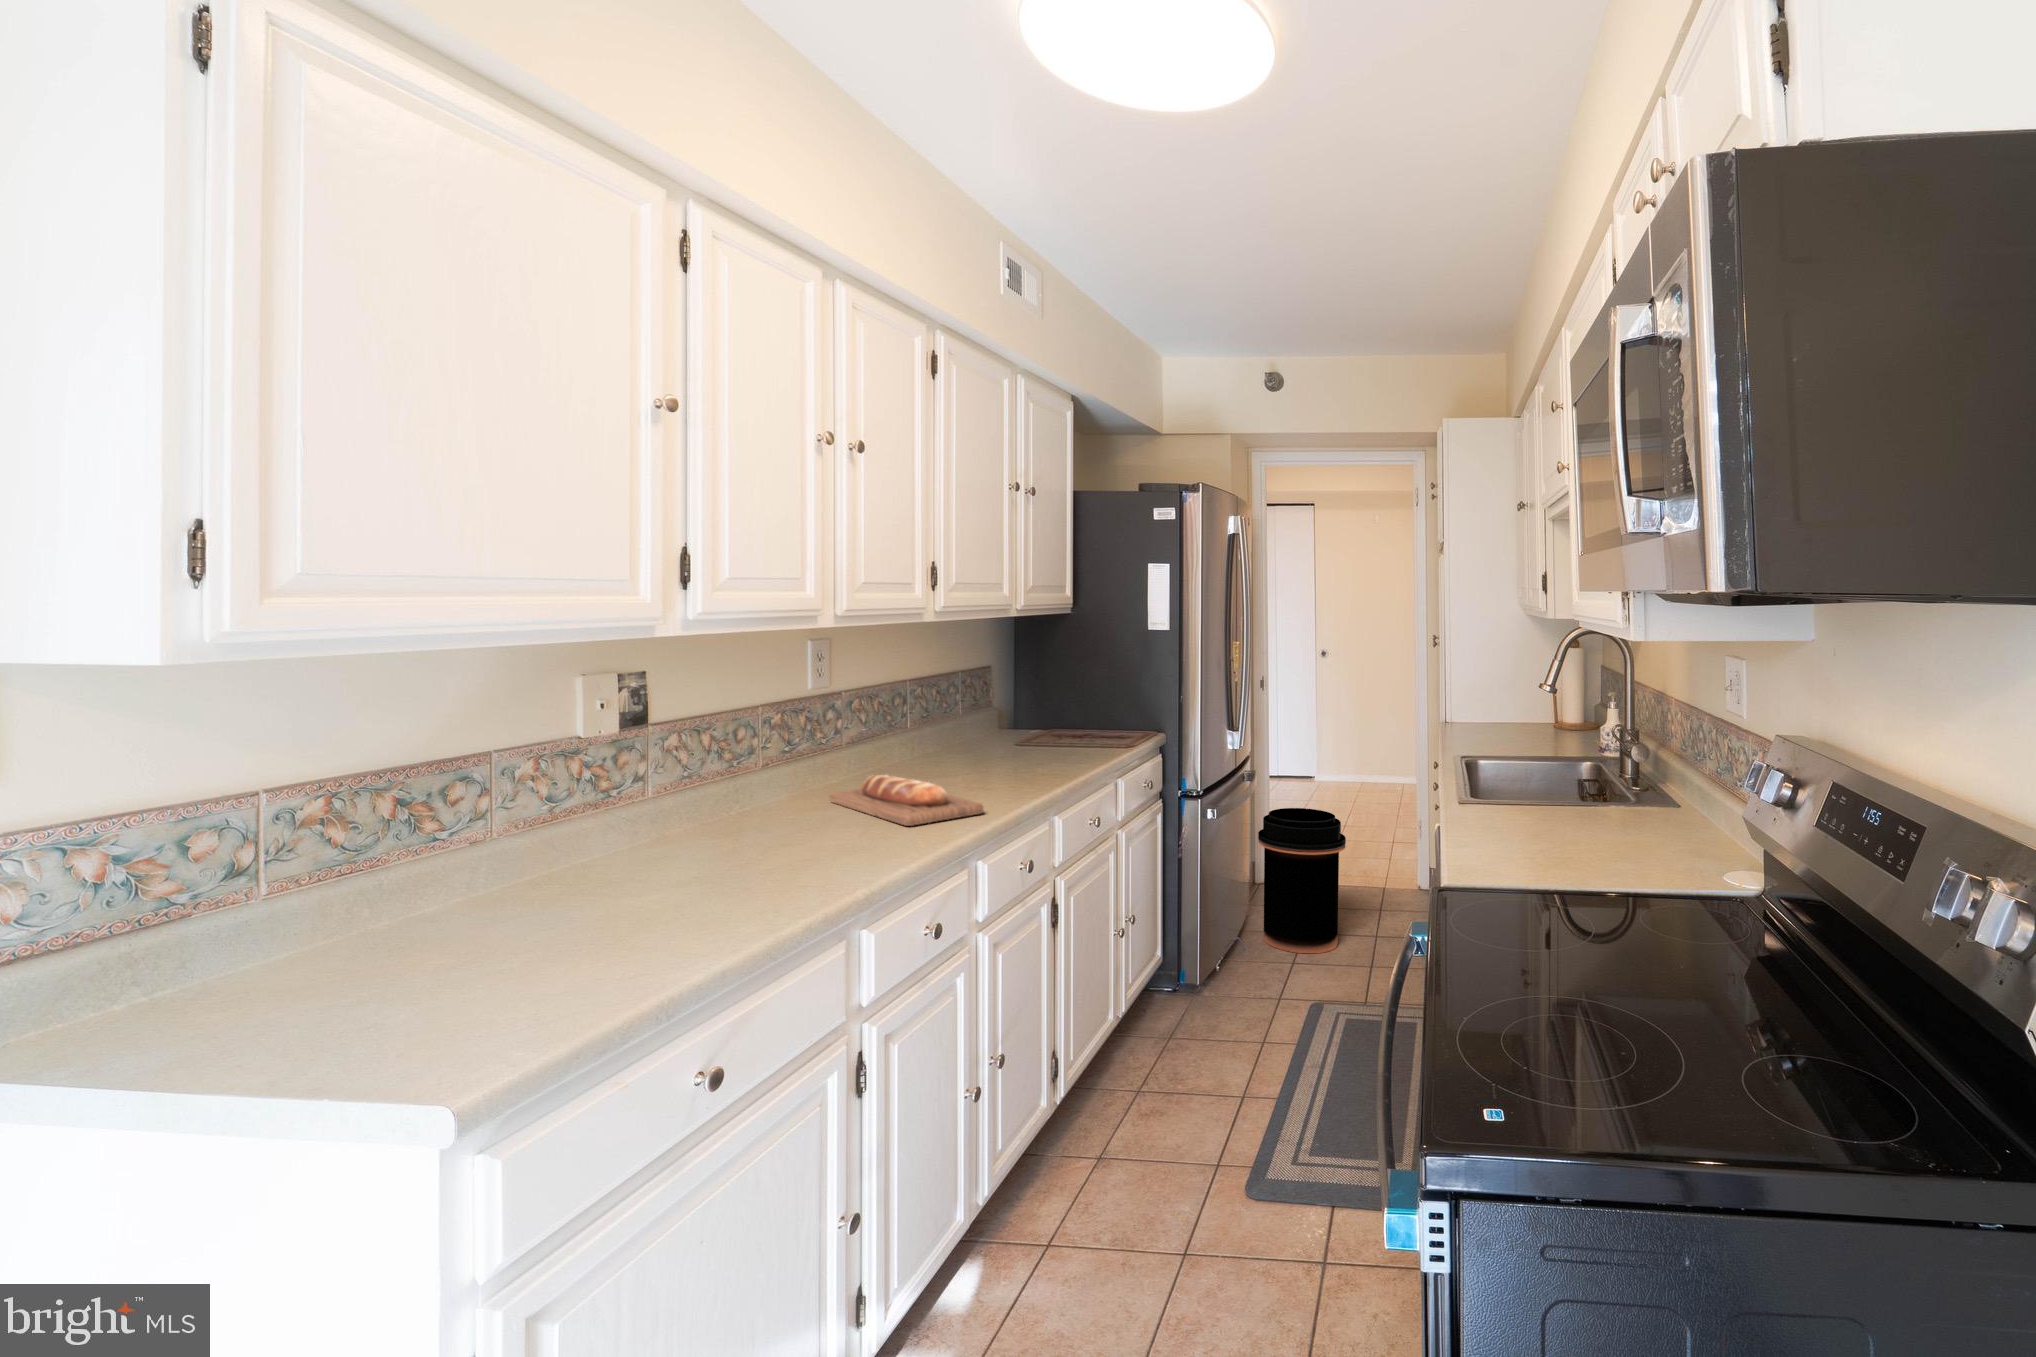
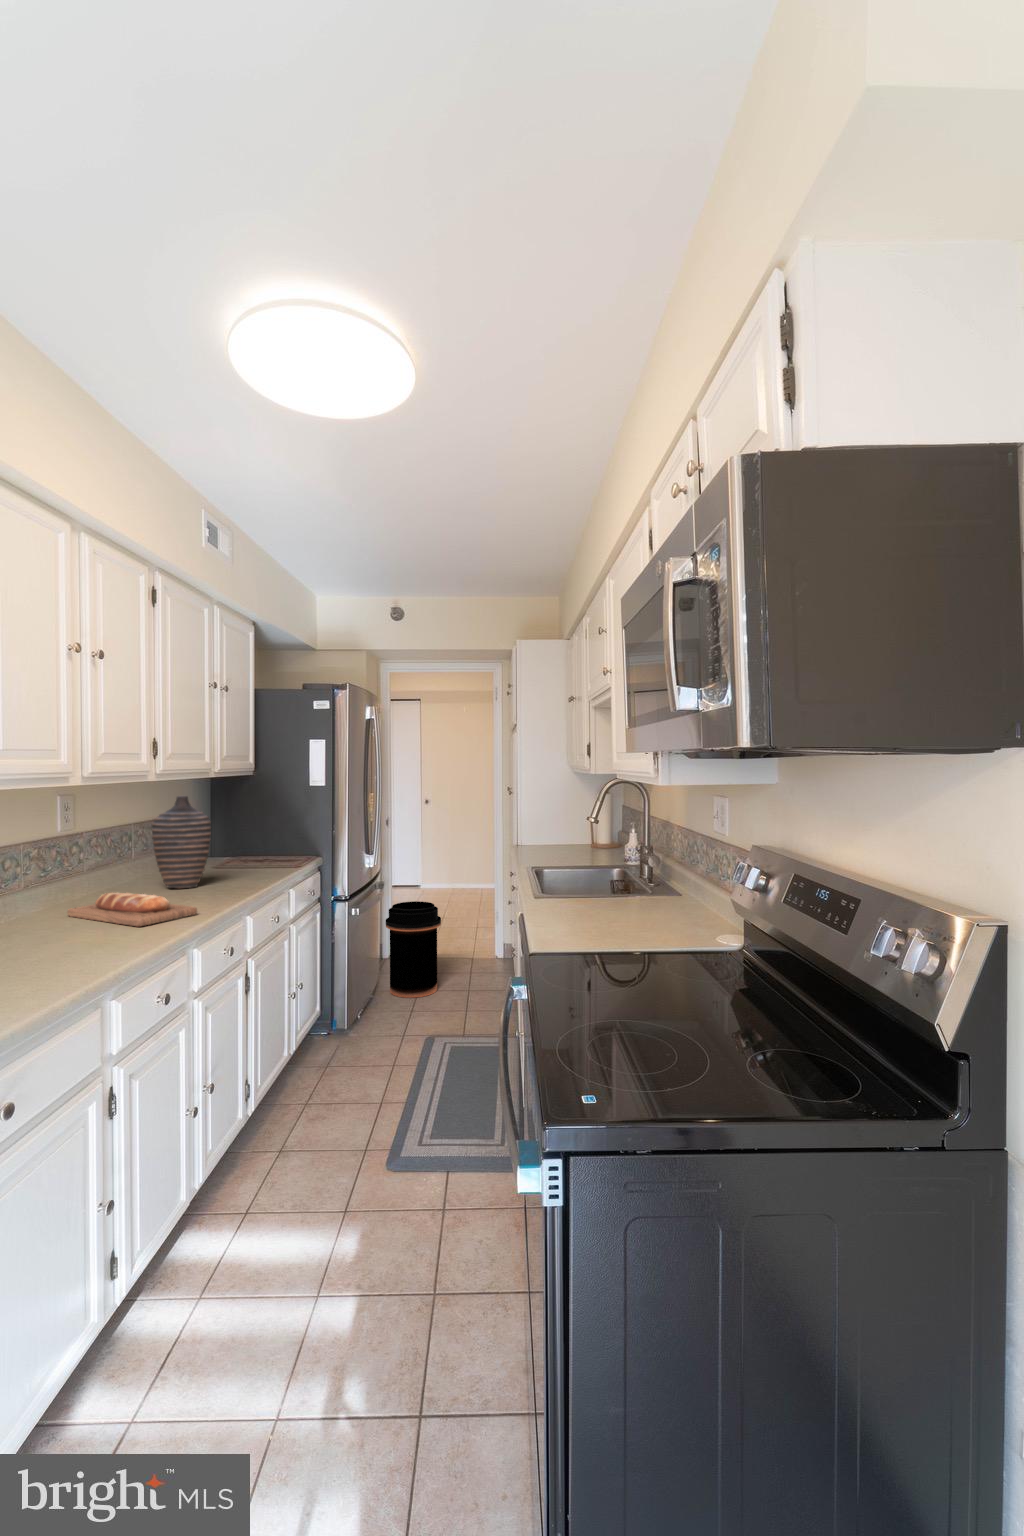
decorative vase: none [934,644,1009,772] -> present [151,796,211,888]

